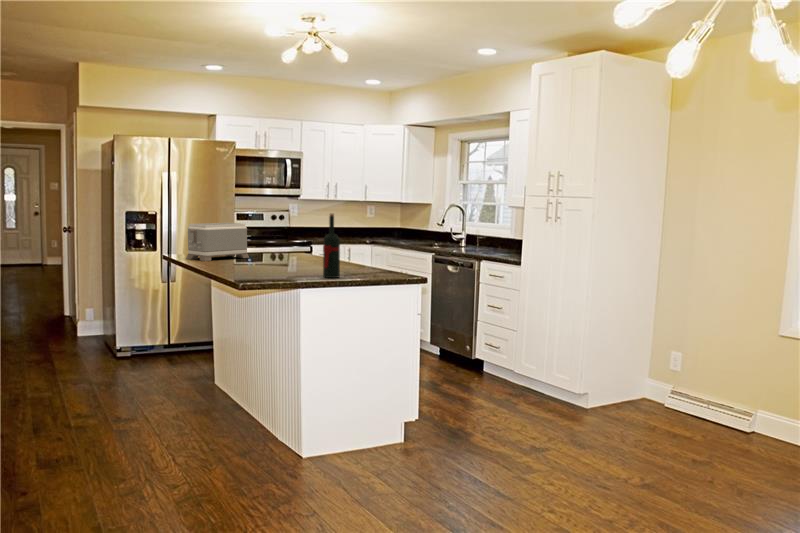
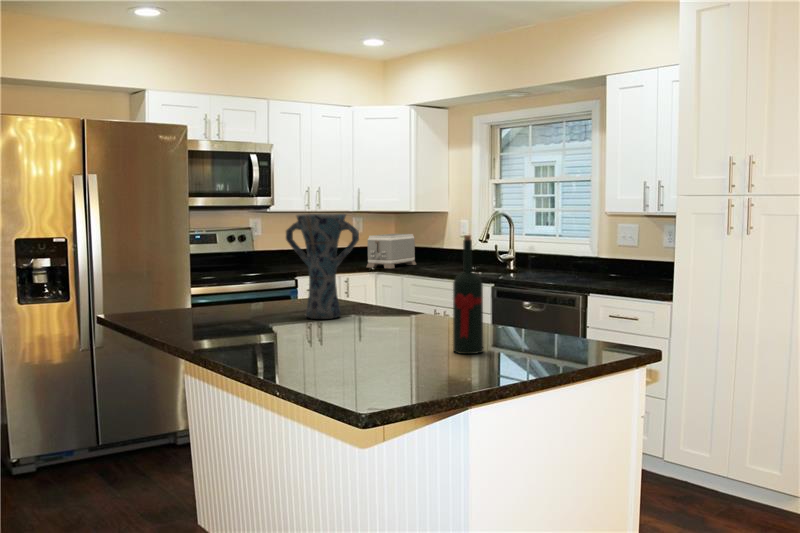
vase: none [265,200,303,262] -> present [286,214,359,319]
toaster: present [186,223,249,261] -> present [367,234,416,268]

